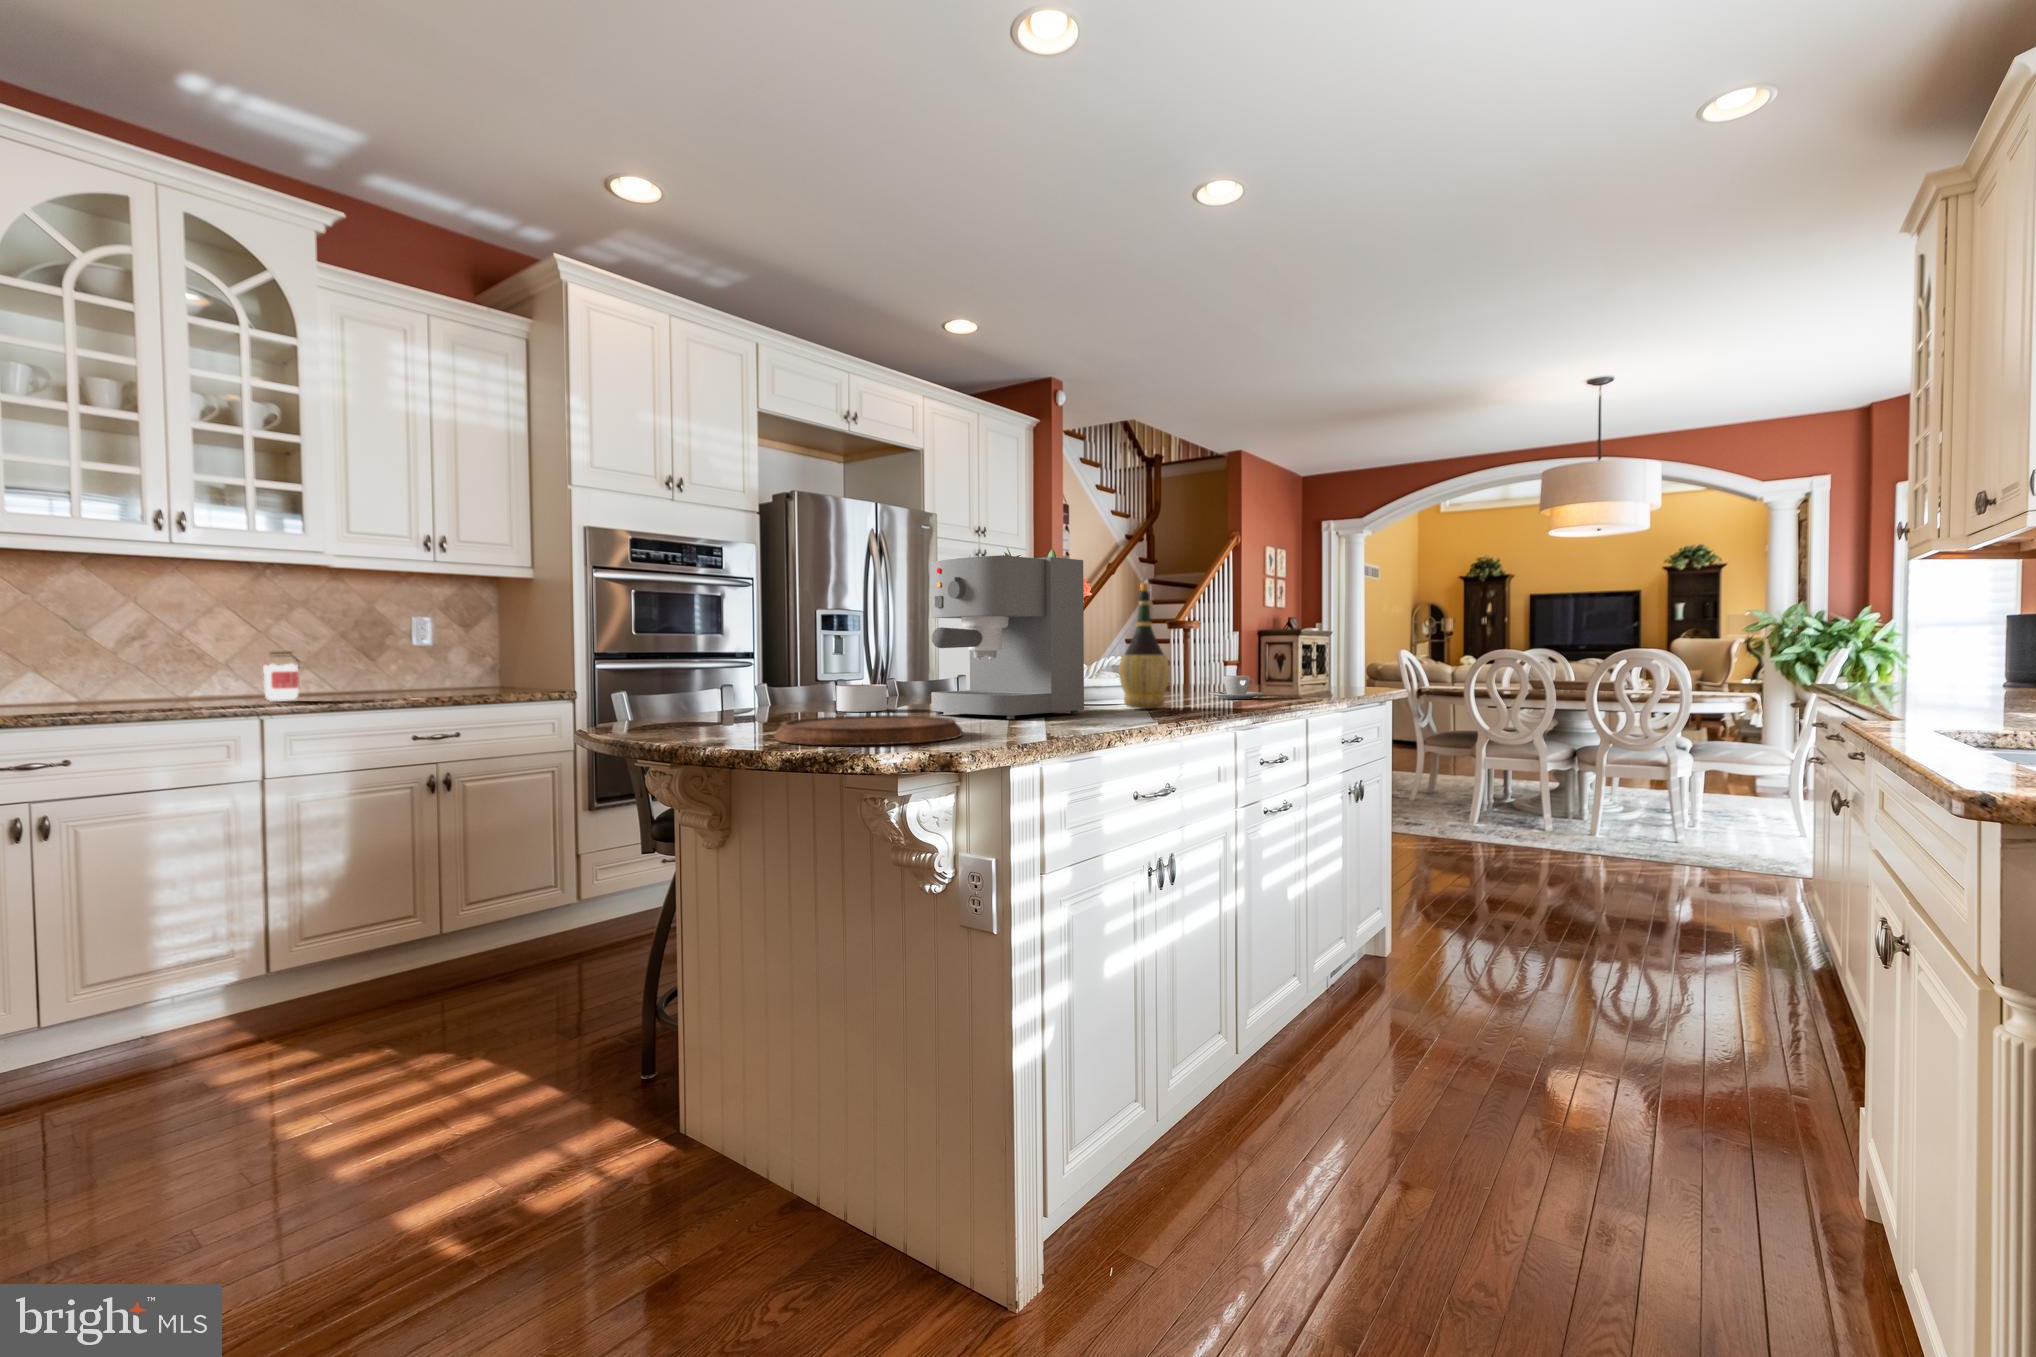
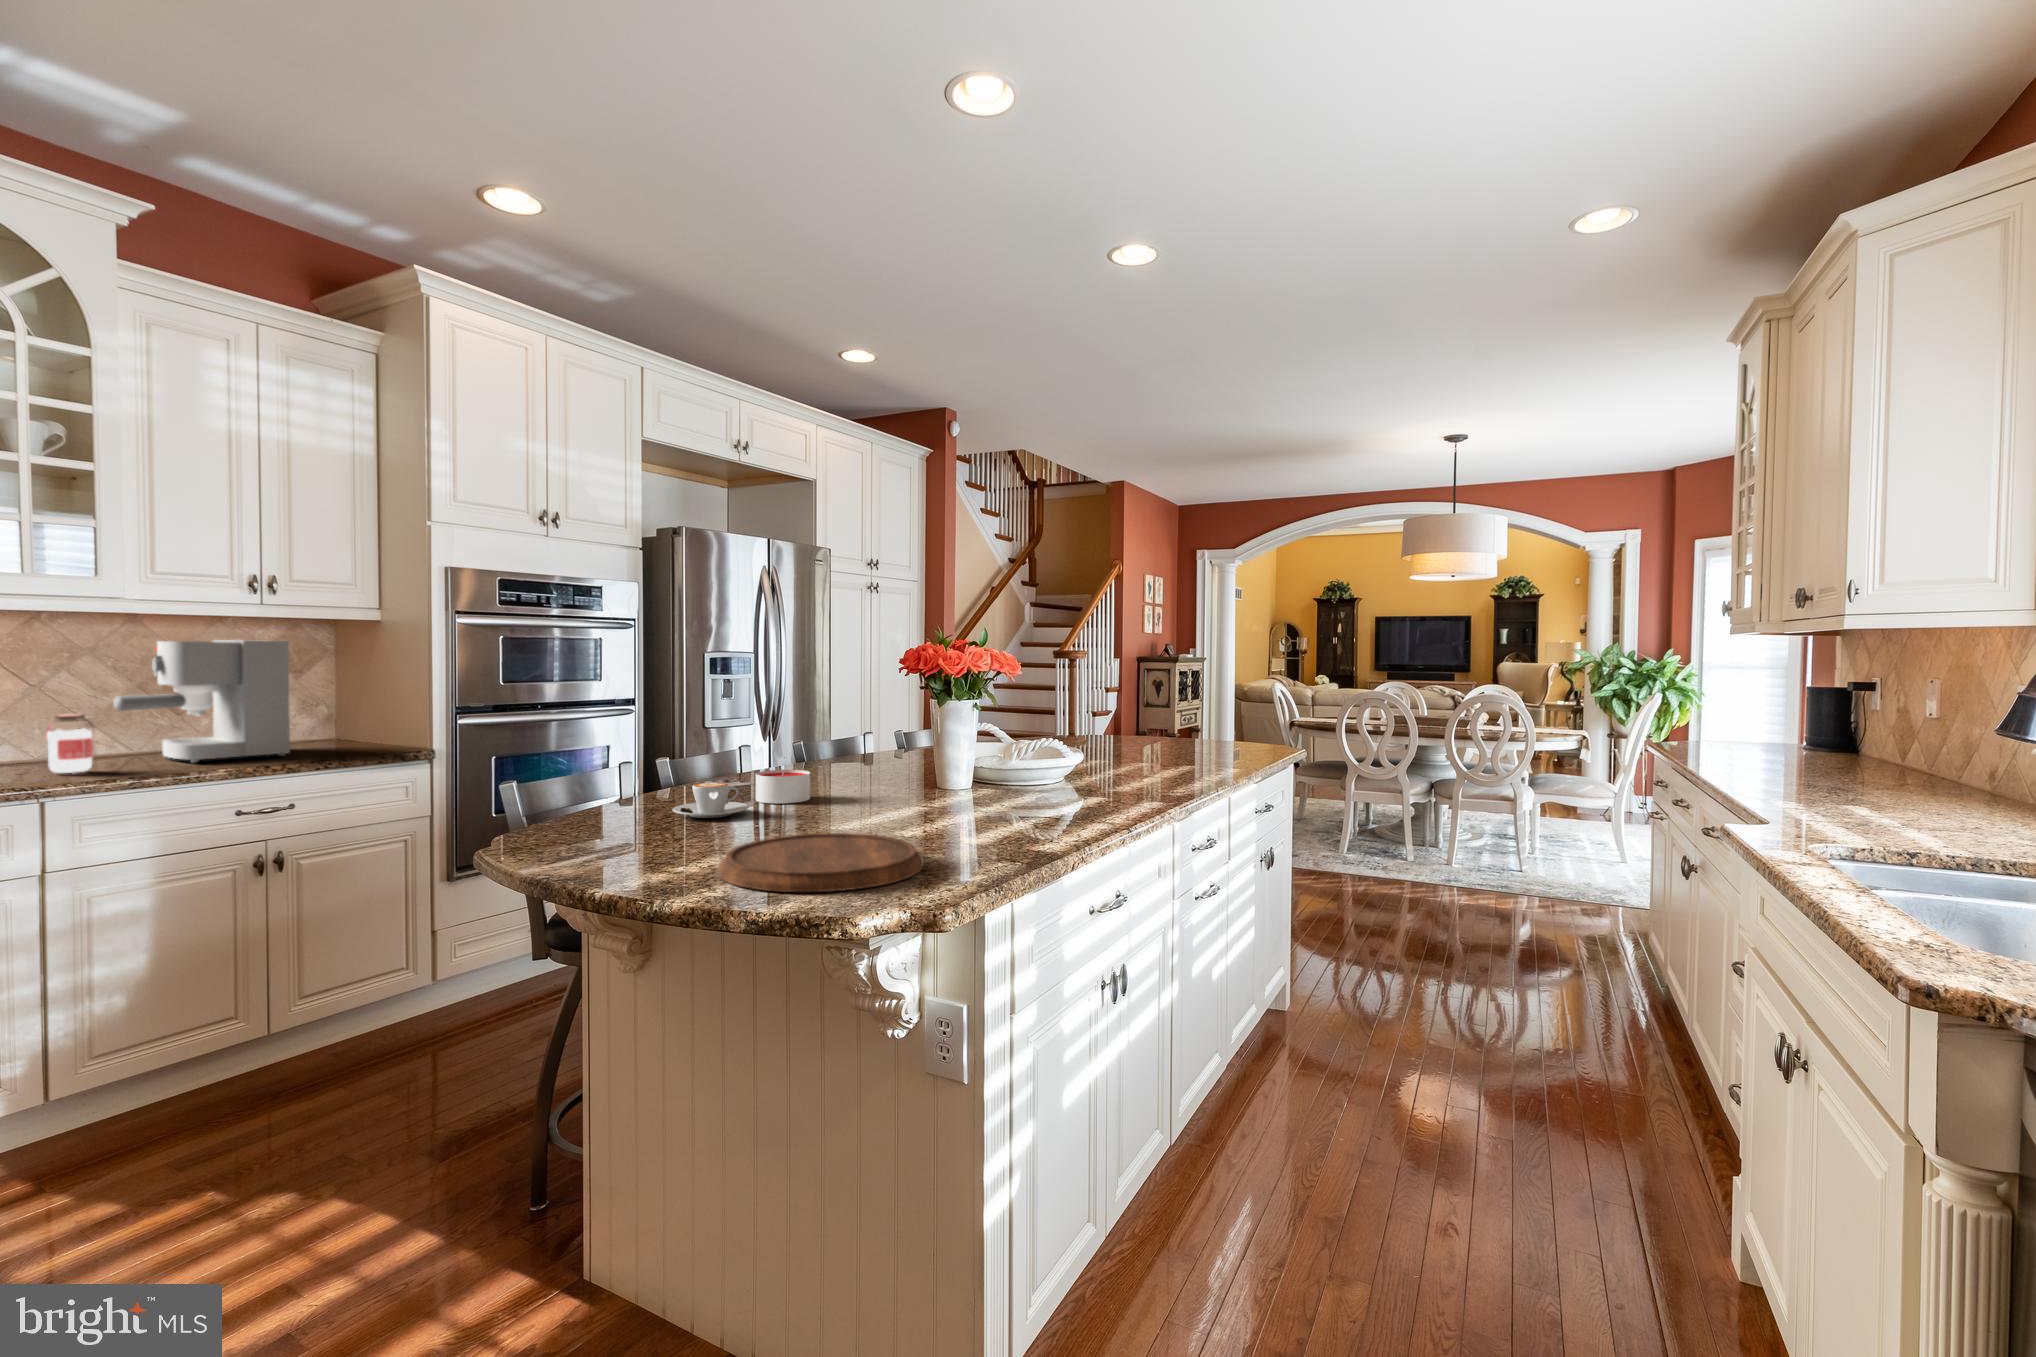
coffee maker: present [930,555,1084,719] -> present [113,640,290,762]
wine bottle: present [1119,583,1170,709] -> none [1055,669,1107,798]
coffee cup: present [1209,676,1264,699] -> present [673,782,749,818]

